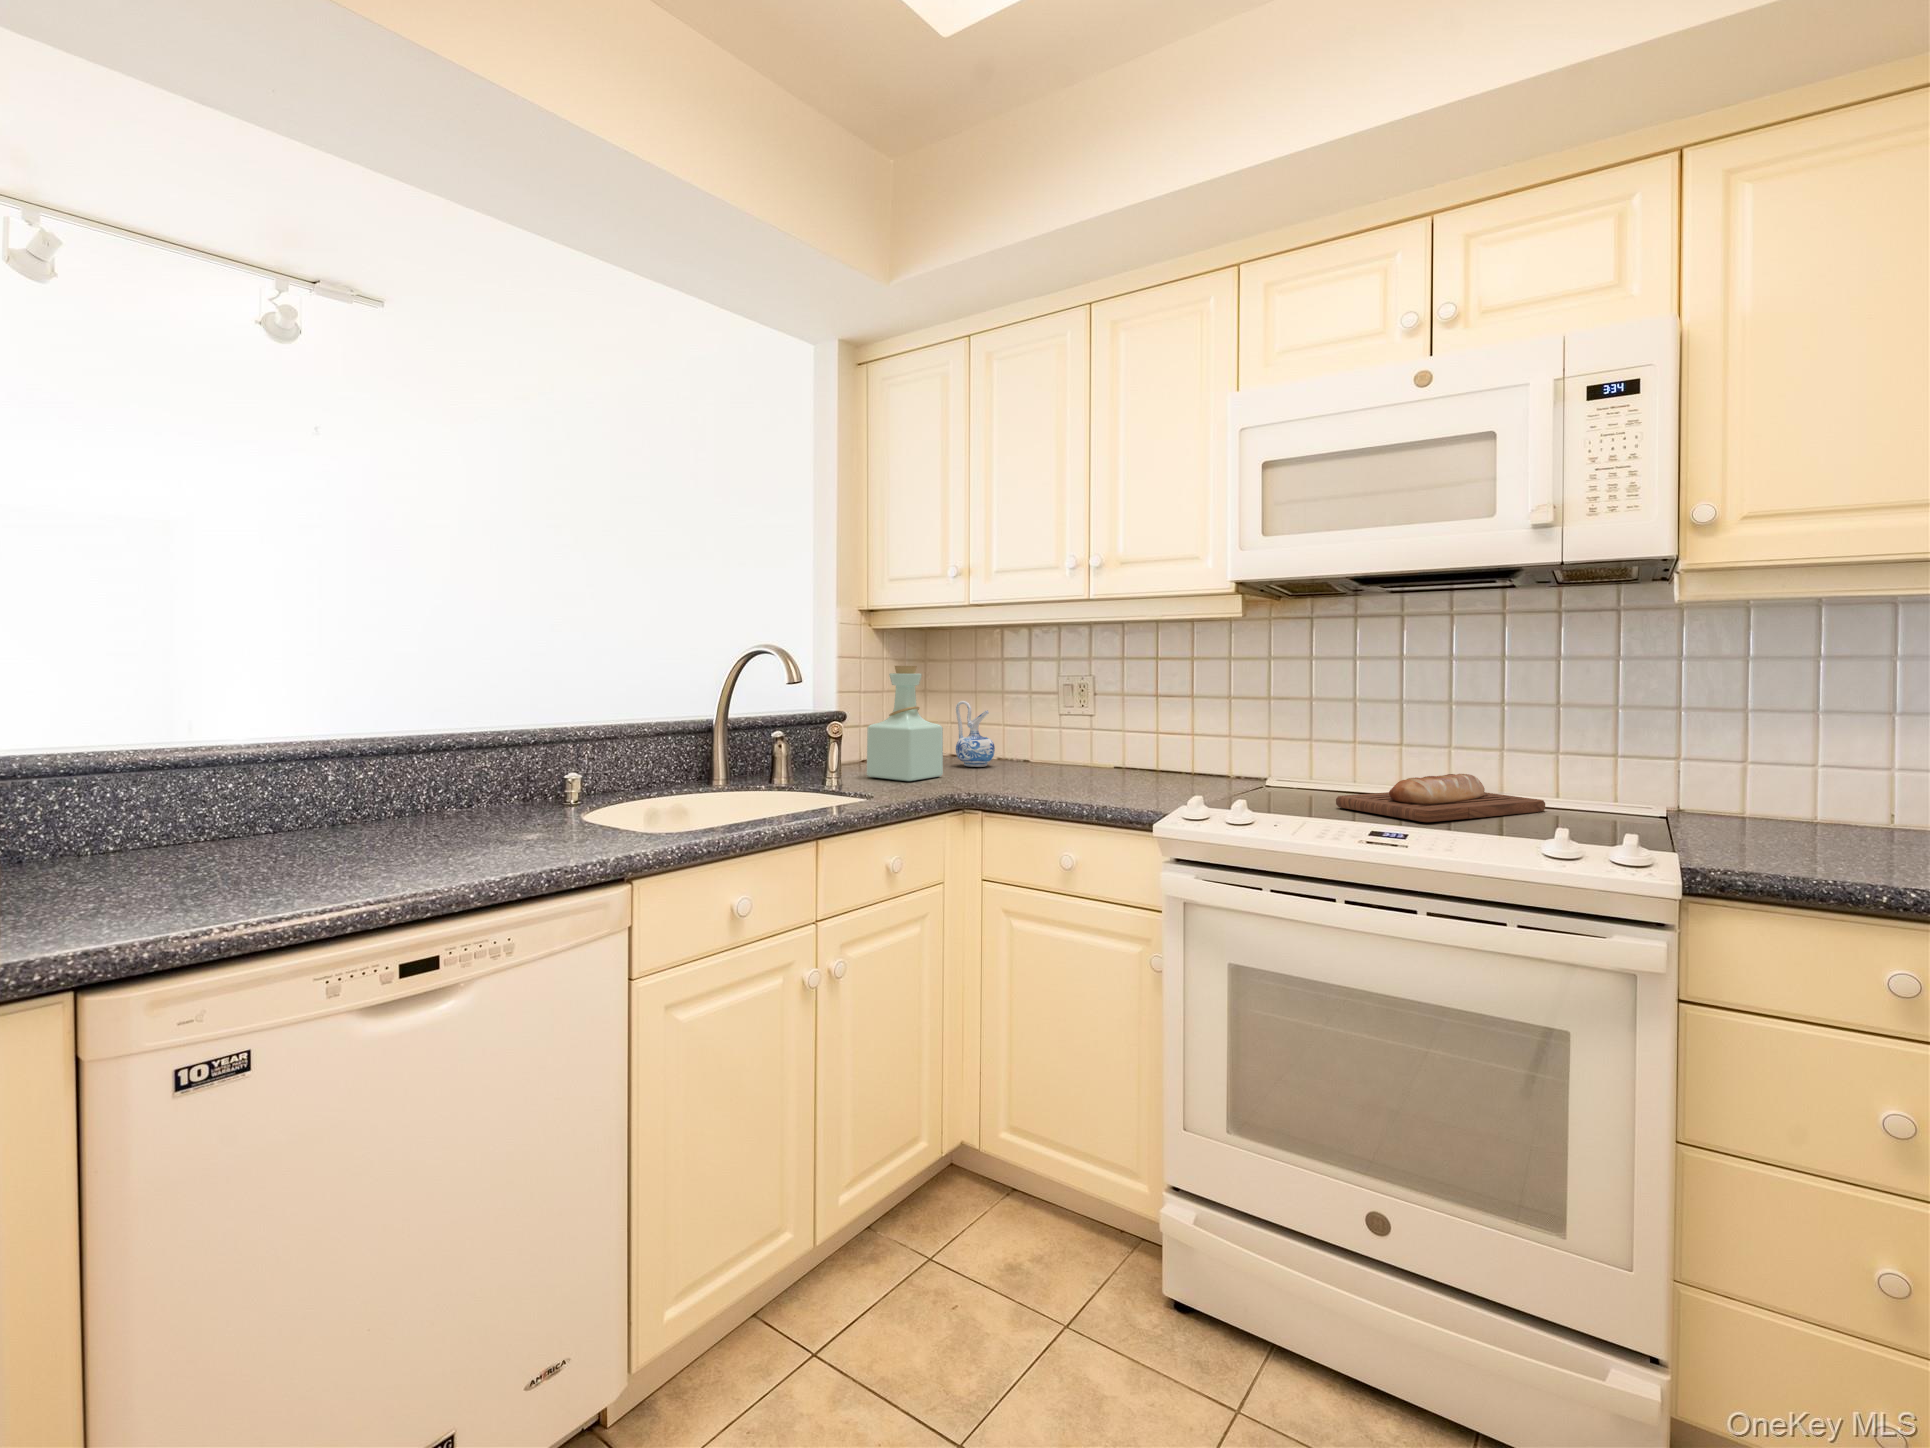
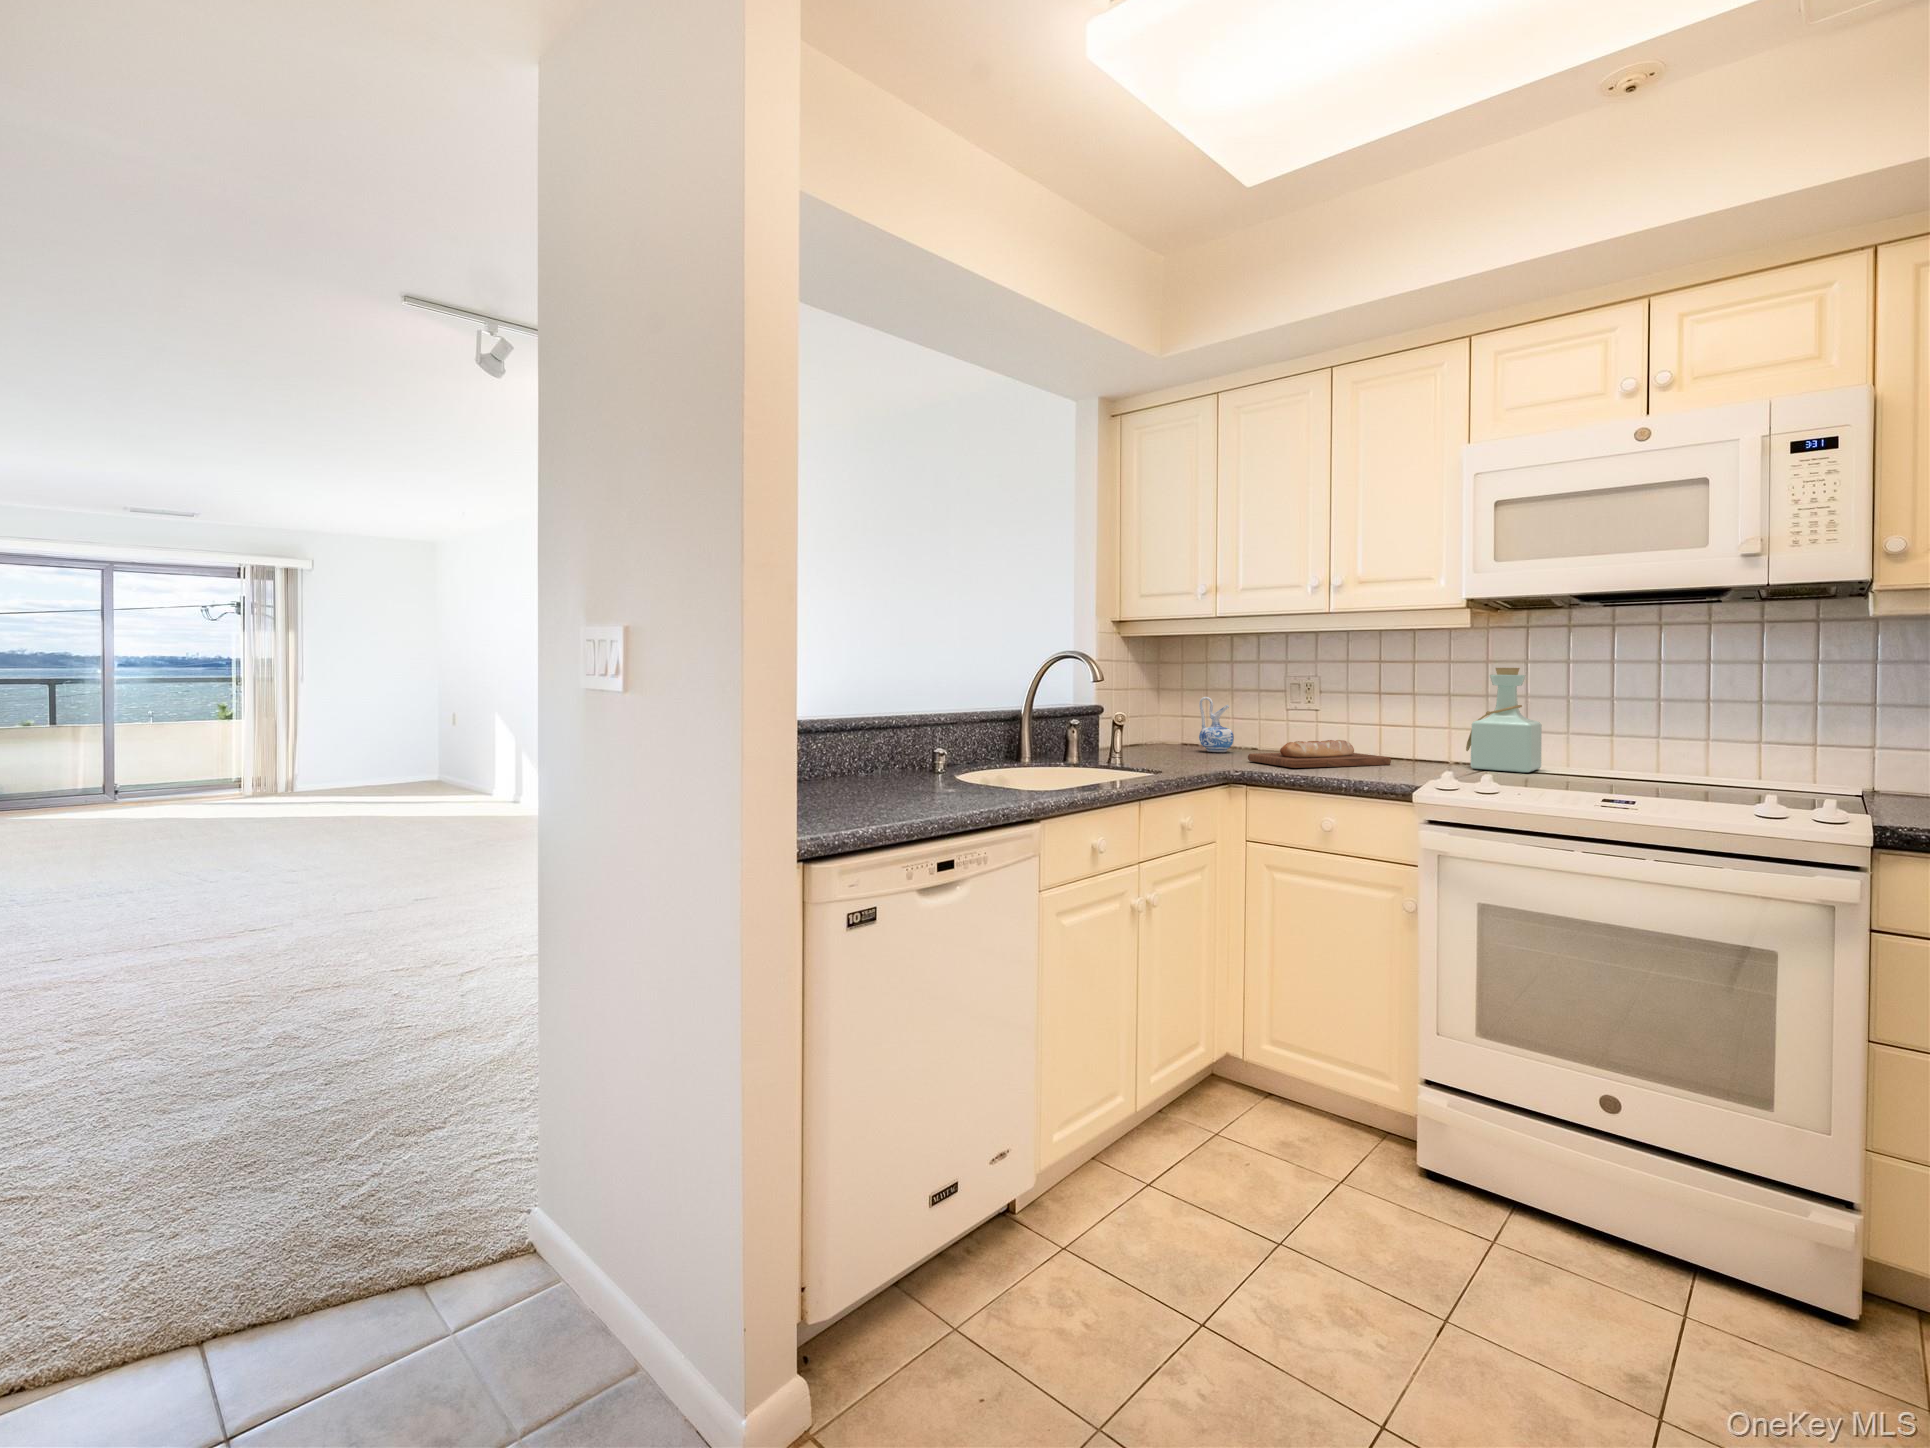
bottle: present [867,666,943,781] -> present [1466,668,1542,773]
bread loaf: present [1336,774,1545,822] -> present [1248,740,1391,768]

